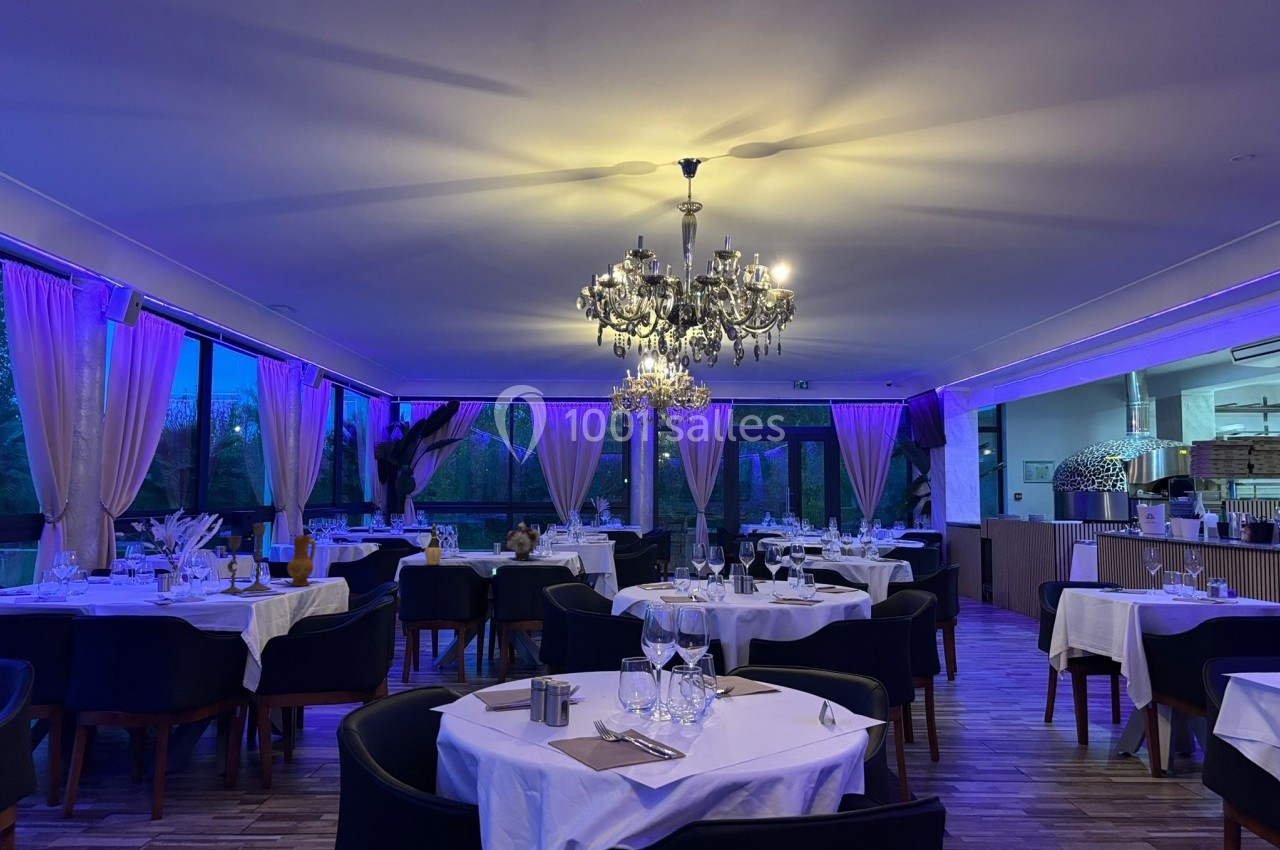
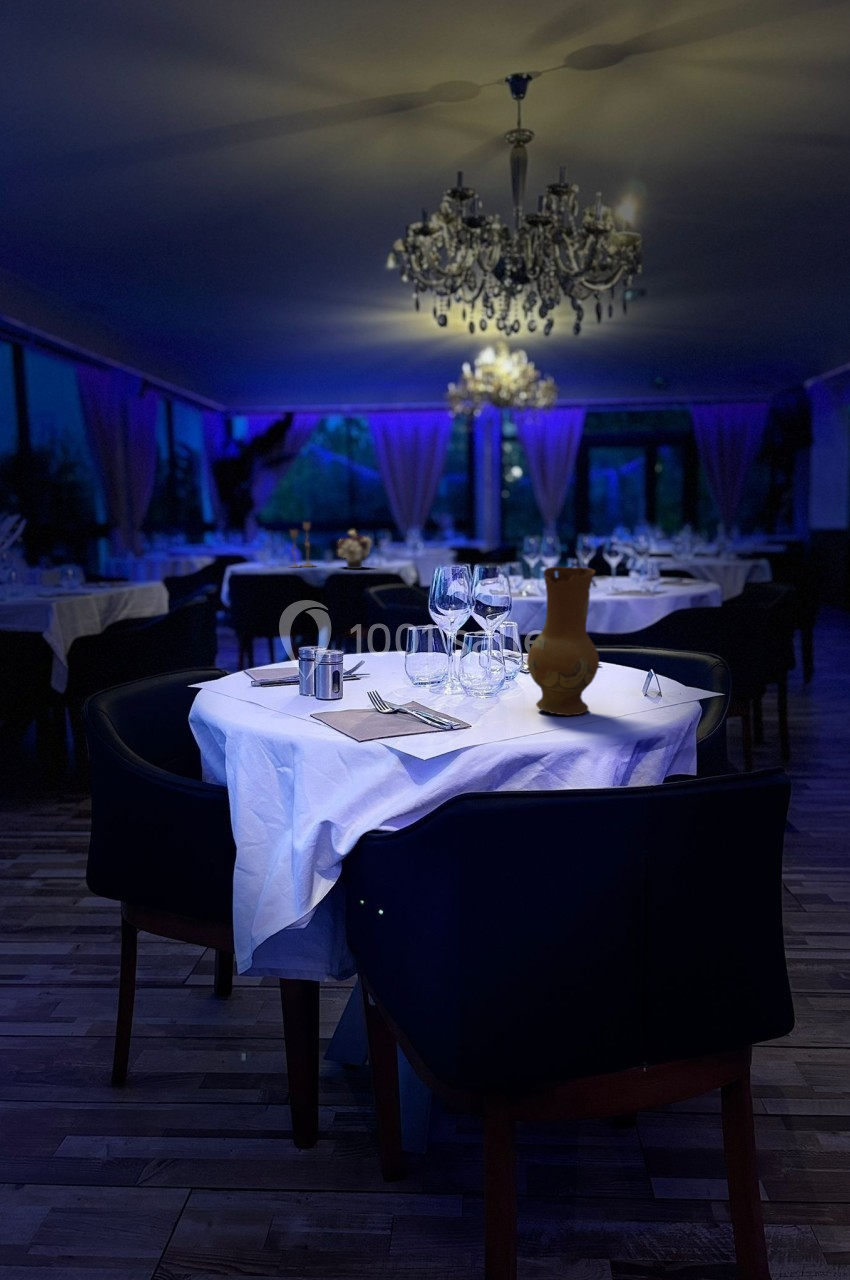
candlestick: present [221,524,271,593] -> present [290,522,314,568]
wine bottle: present [425,524,442,565] -> none [251,530,268,573]
ceramic jug: present [287,535,316,586] -> present [527,567,599,716]

